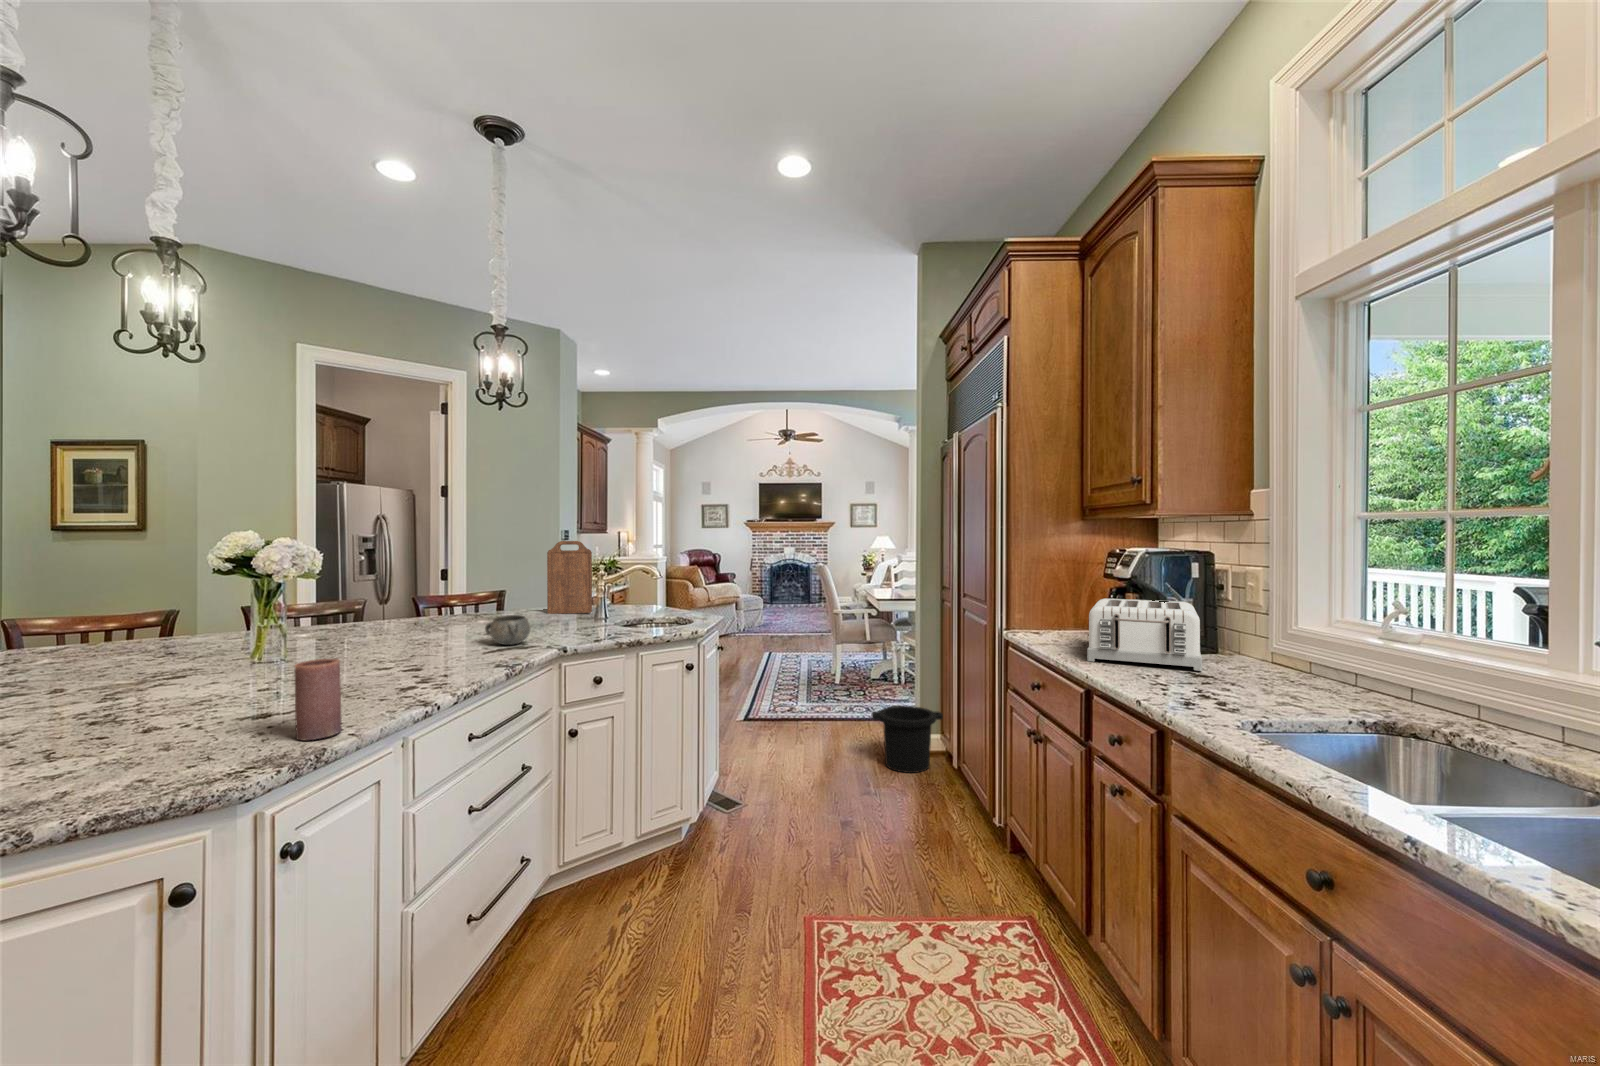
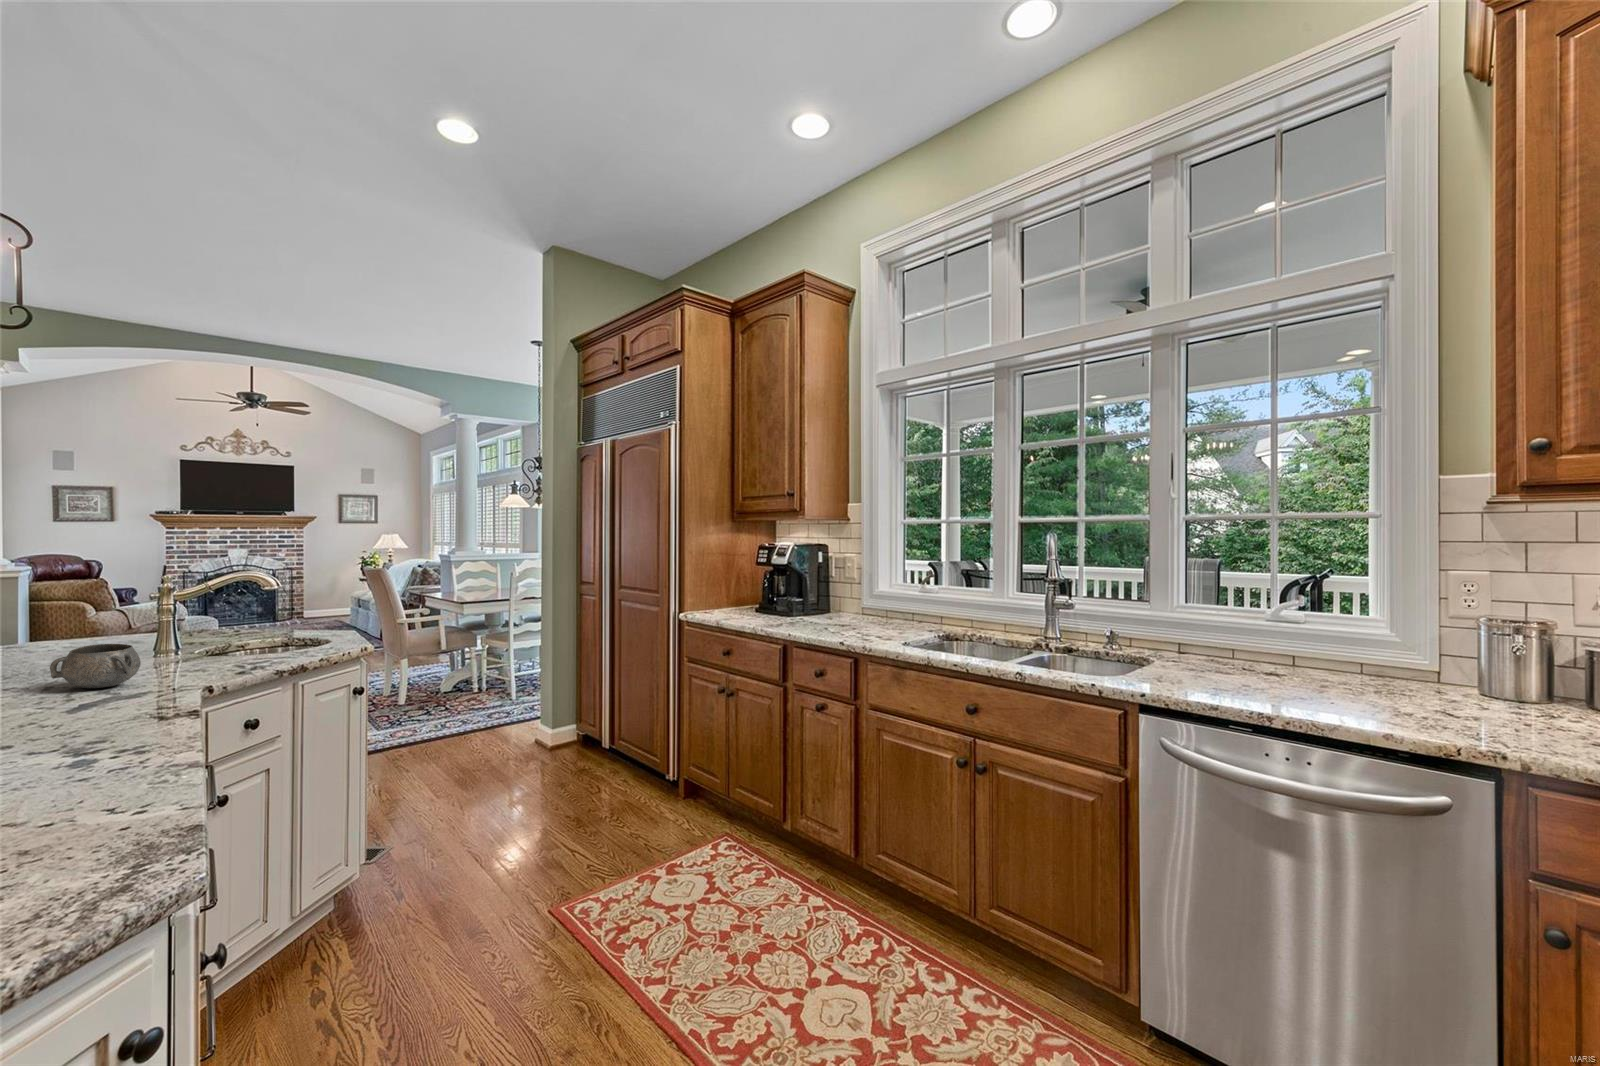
cutting board: present [547,541,592,614] -> none [40,537,133,649]
toaster: present [1087,598,1202,671] -> none [759,580,843,626]
candle: present [295,659,342,740] -> none [71,699,148,822]
trash can: present [871,706,943,773] -> none [508,703,581,769]

